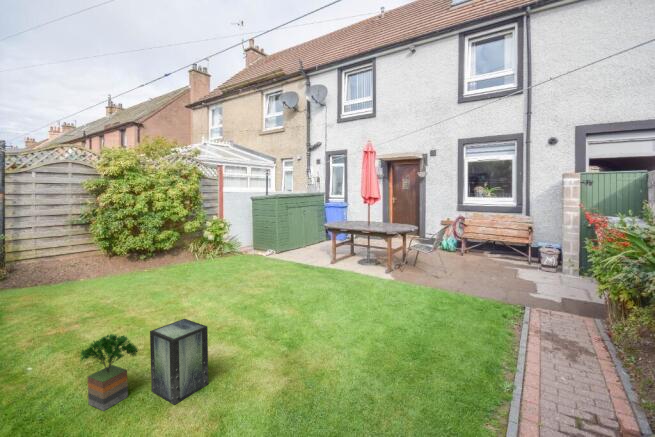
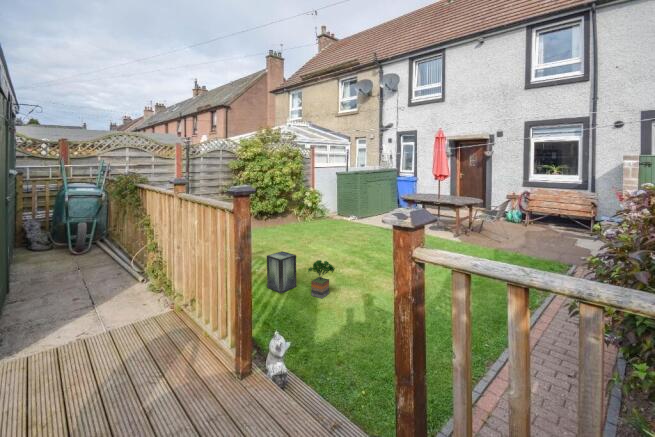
storage box: present [150,319,208,405] -> present [267,251,296,293]

